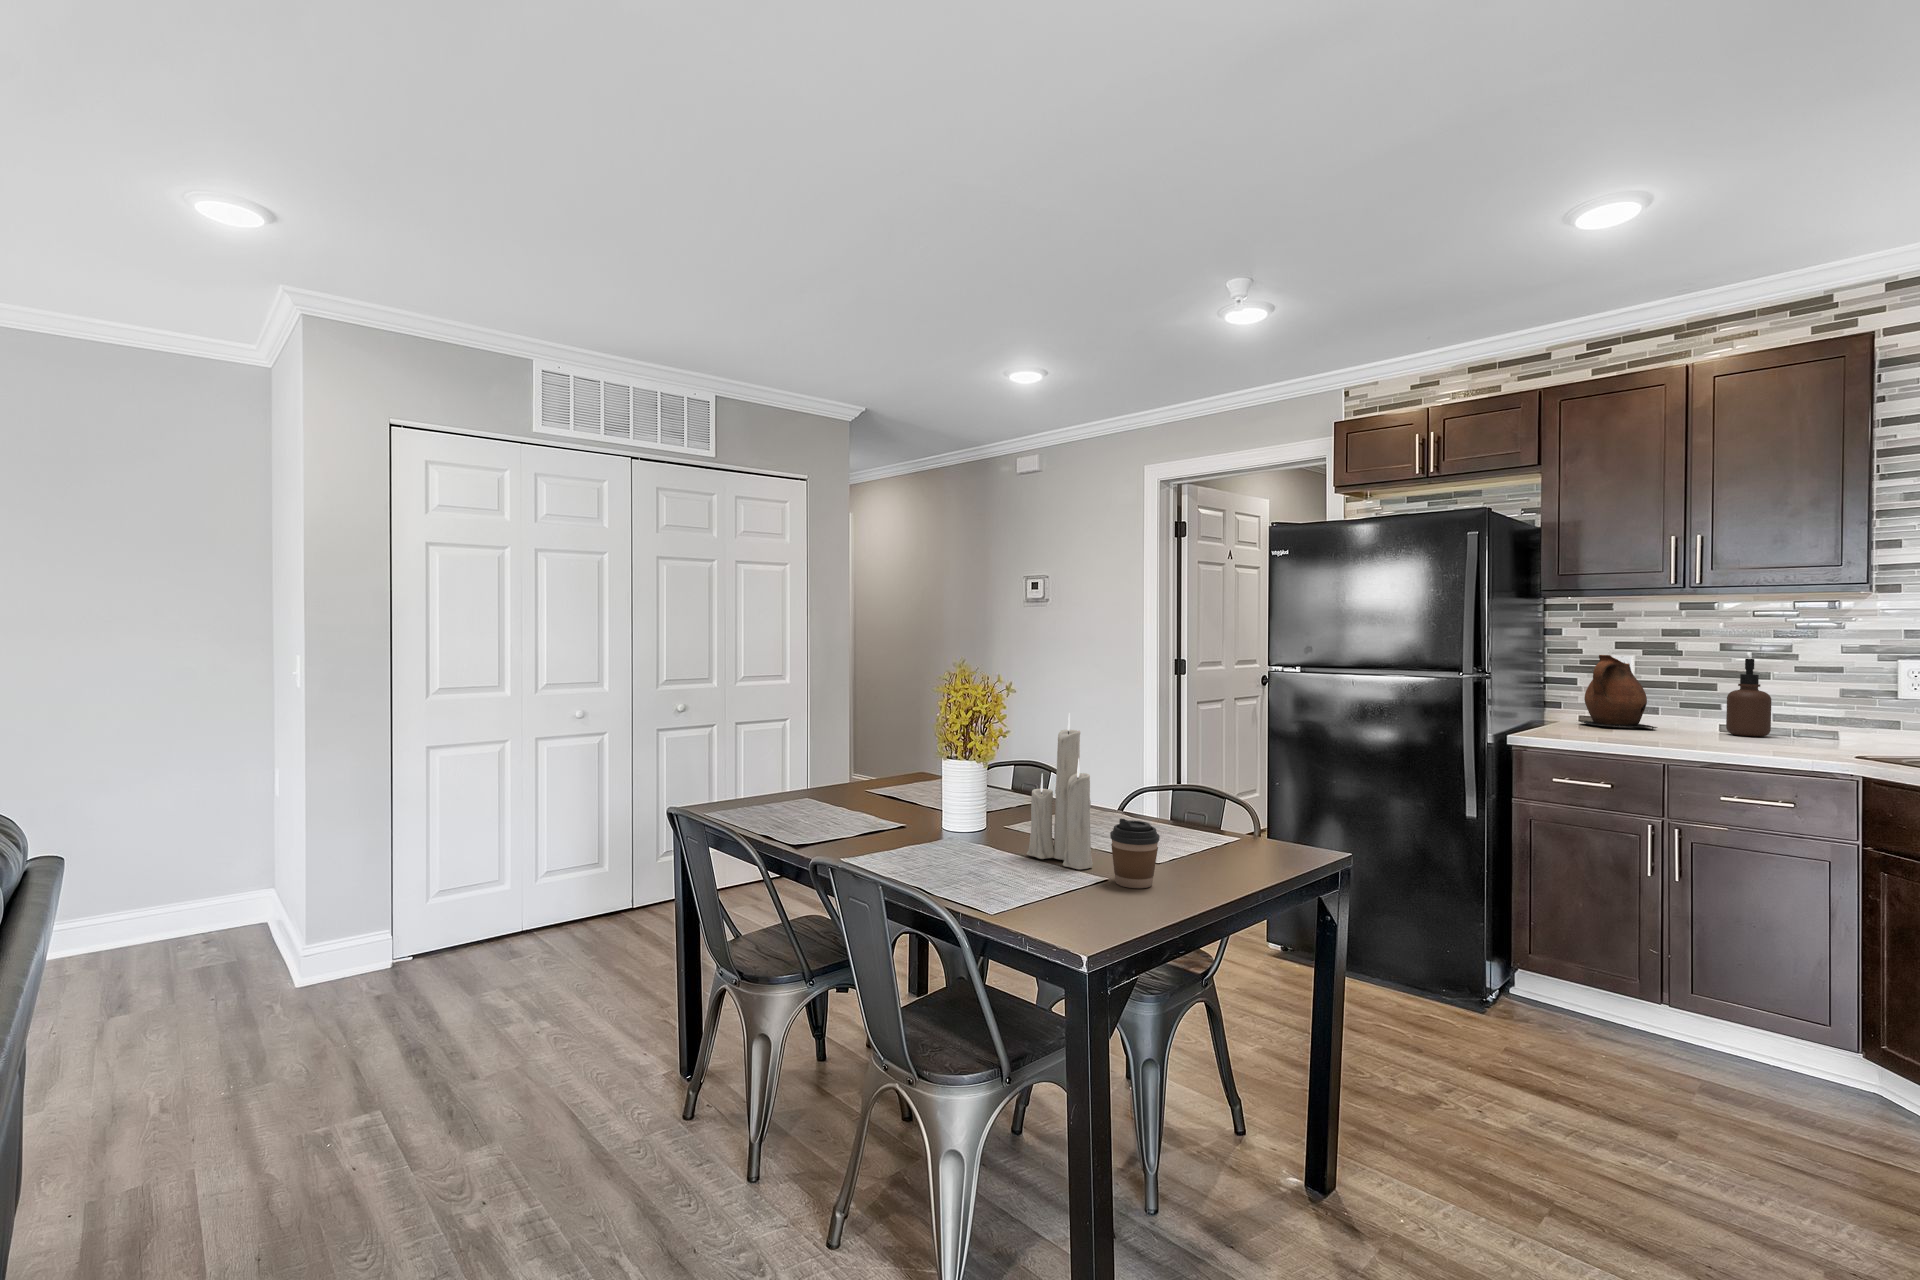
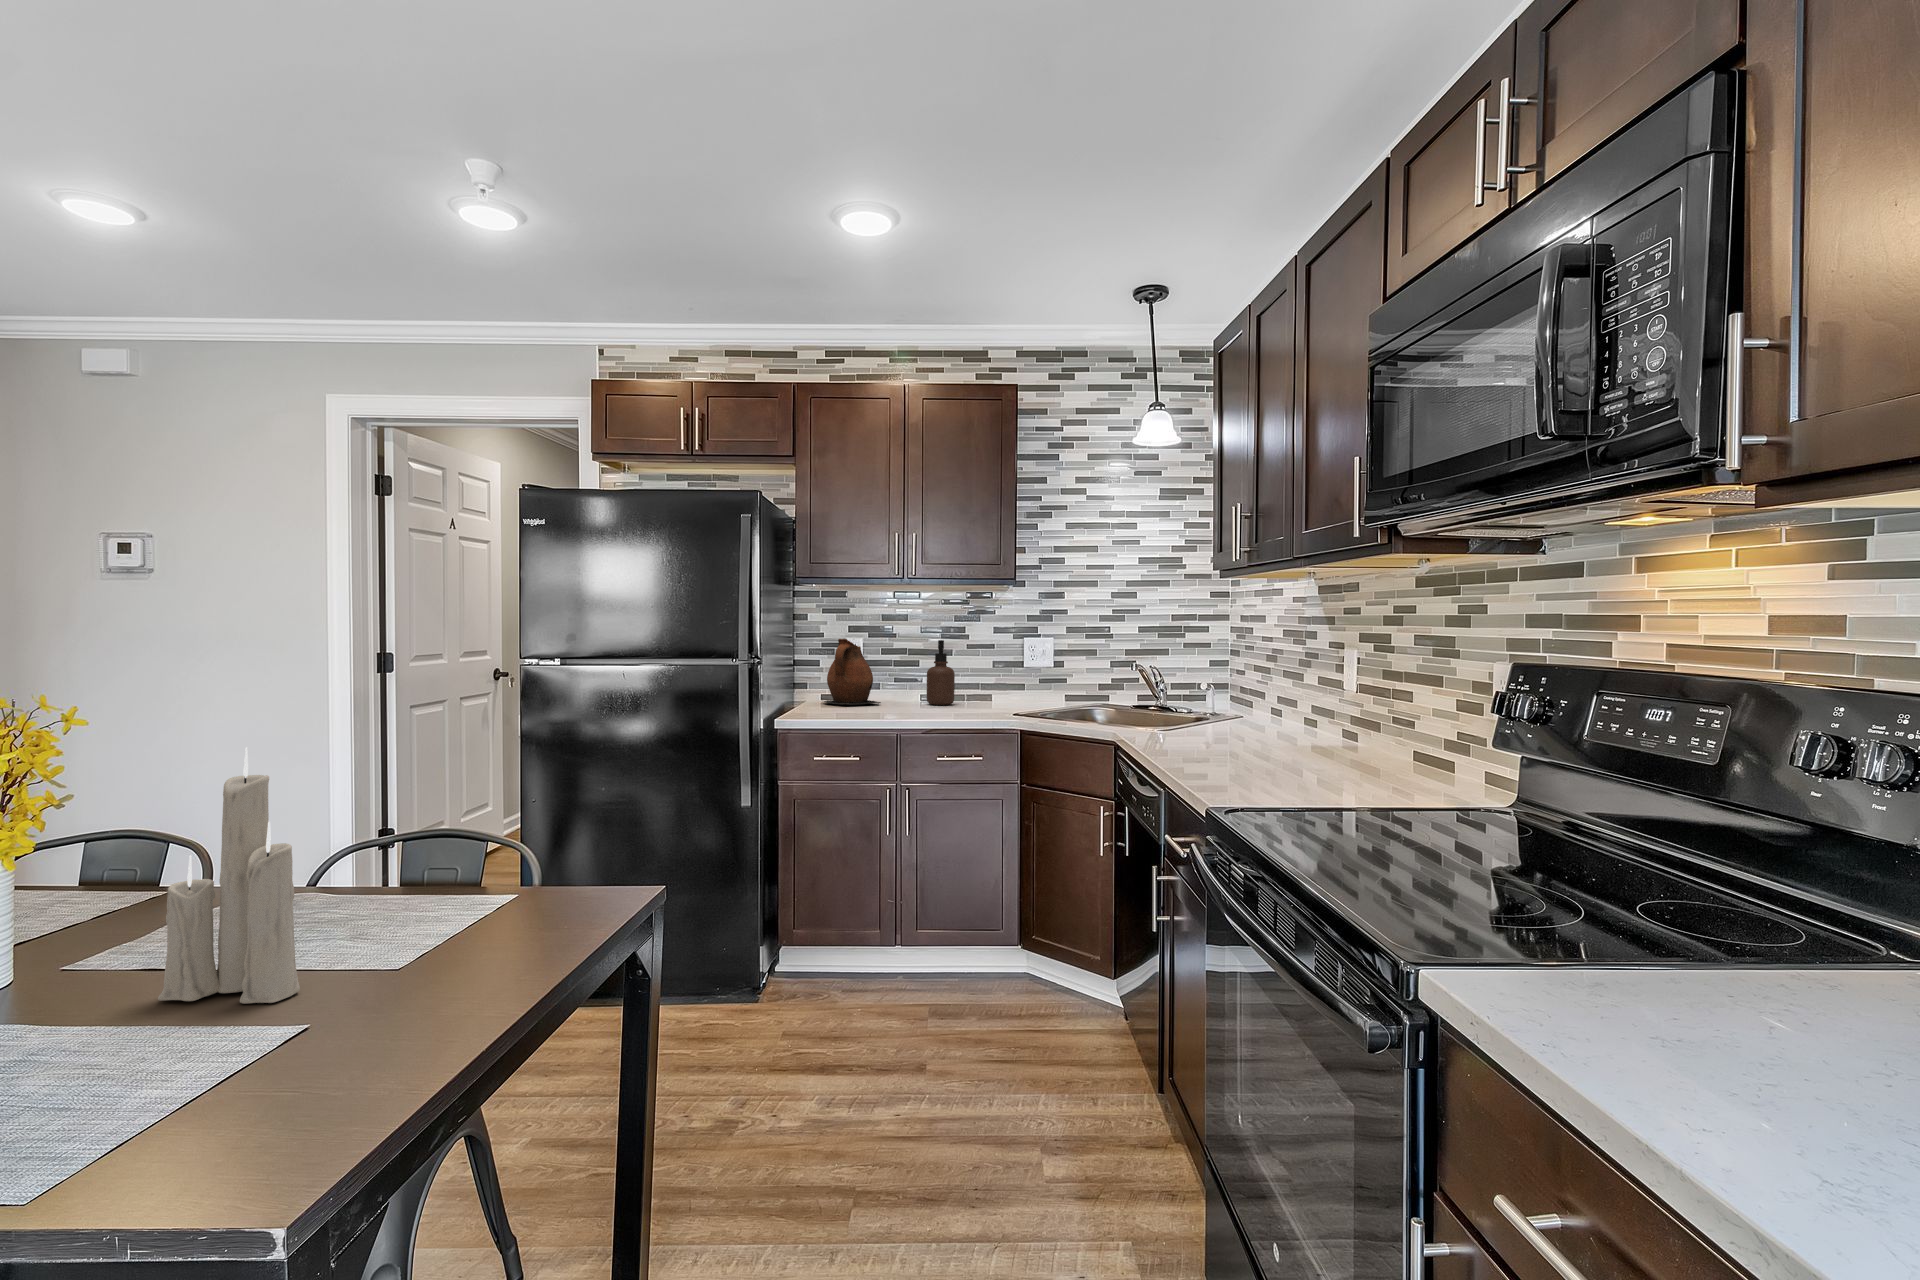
coffee cup: present [1110,818,1160,888] -> none [337,904,425,1013]

